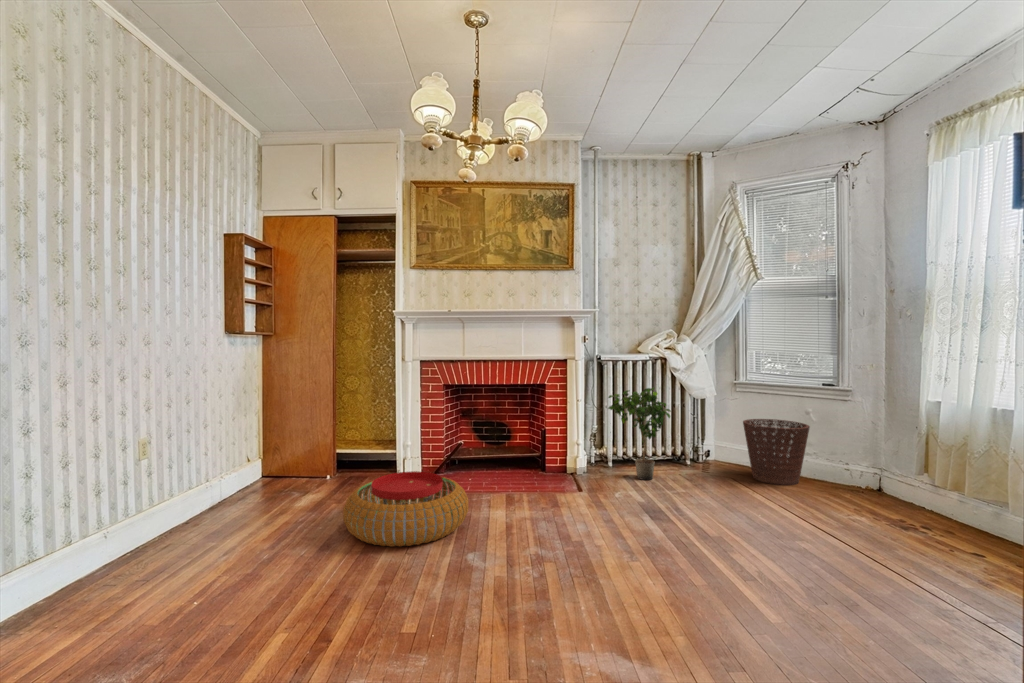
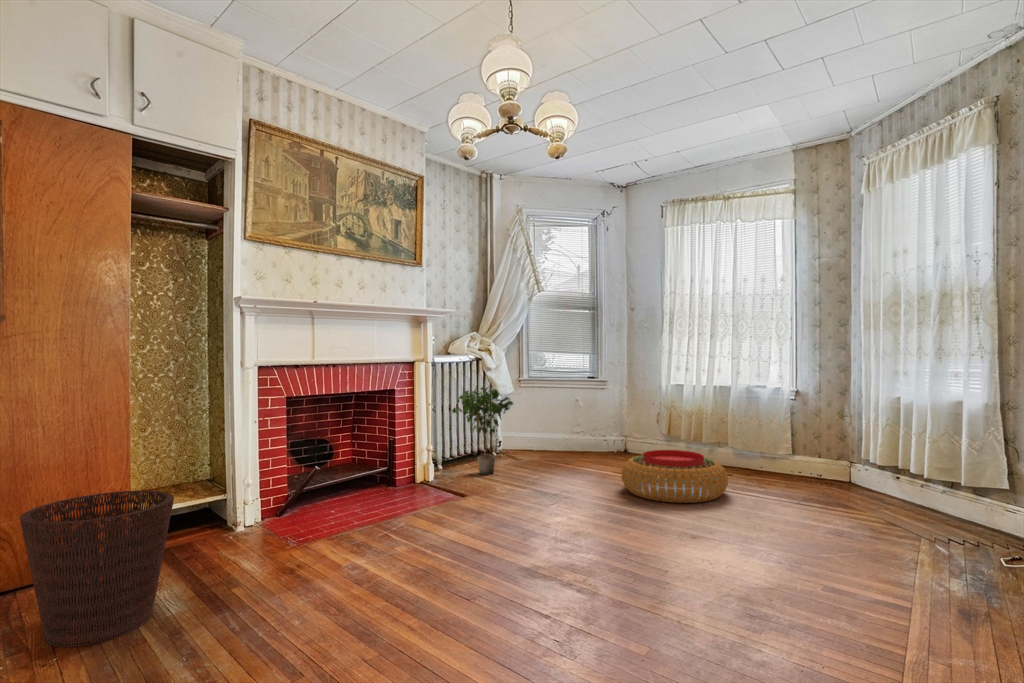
basket: present [743,419,810,485] -> present [20,490,174,647]
pouf: present [343,471,468,547] -> present [621,450,728,503]

